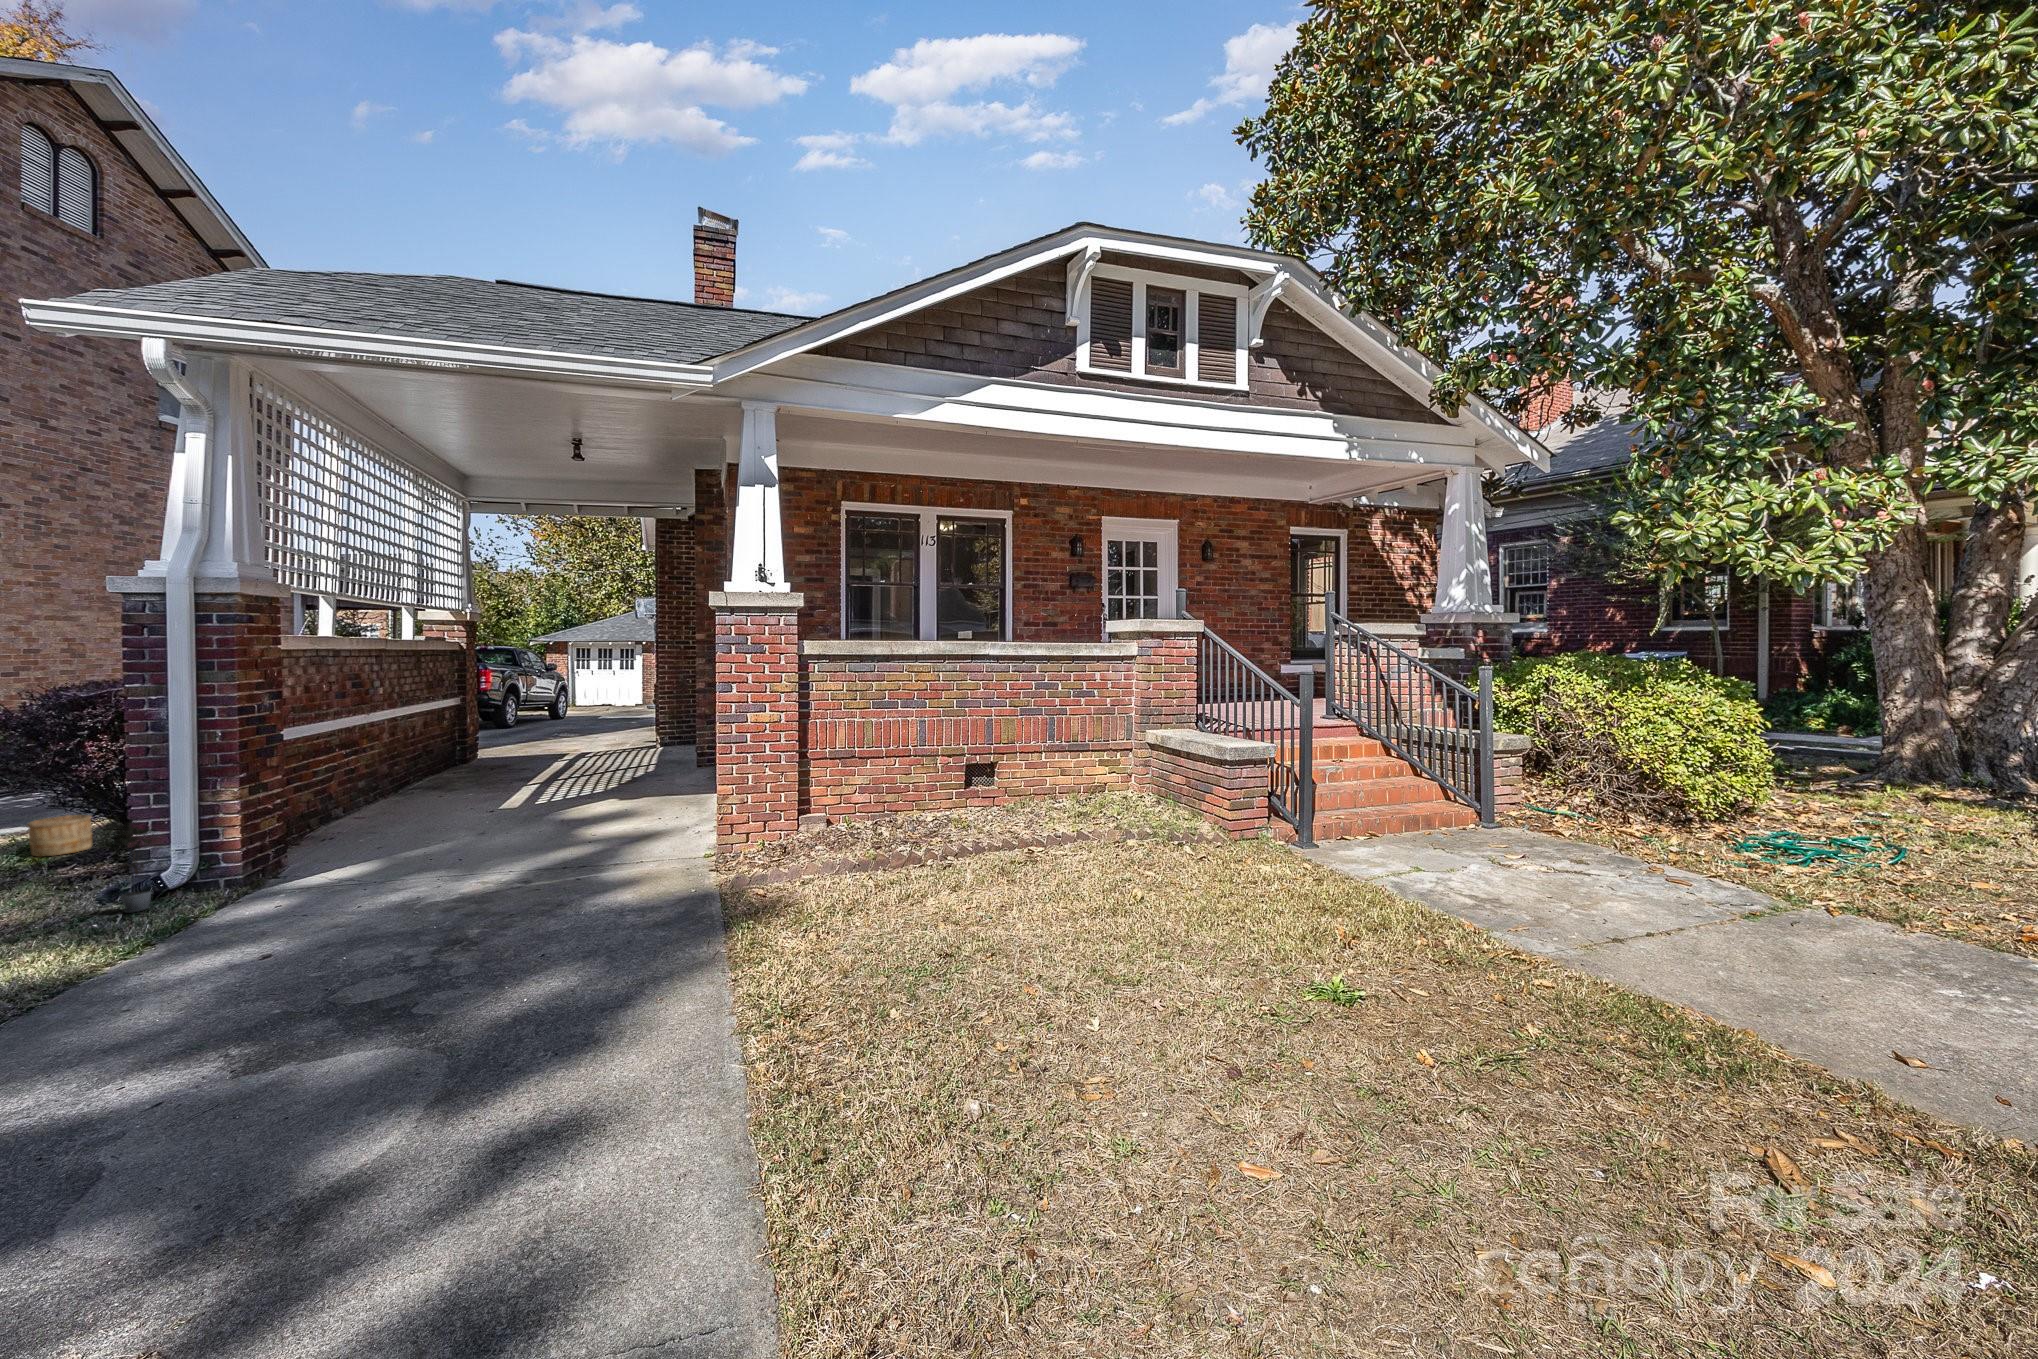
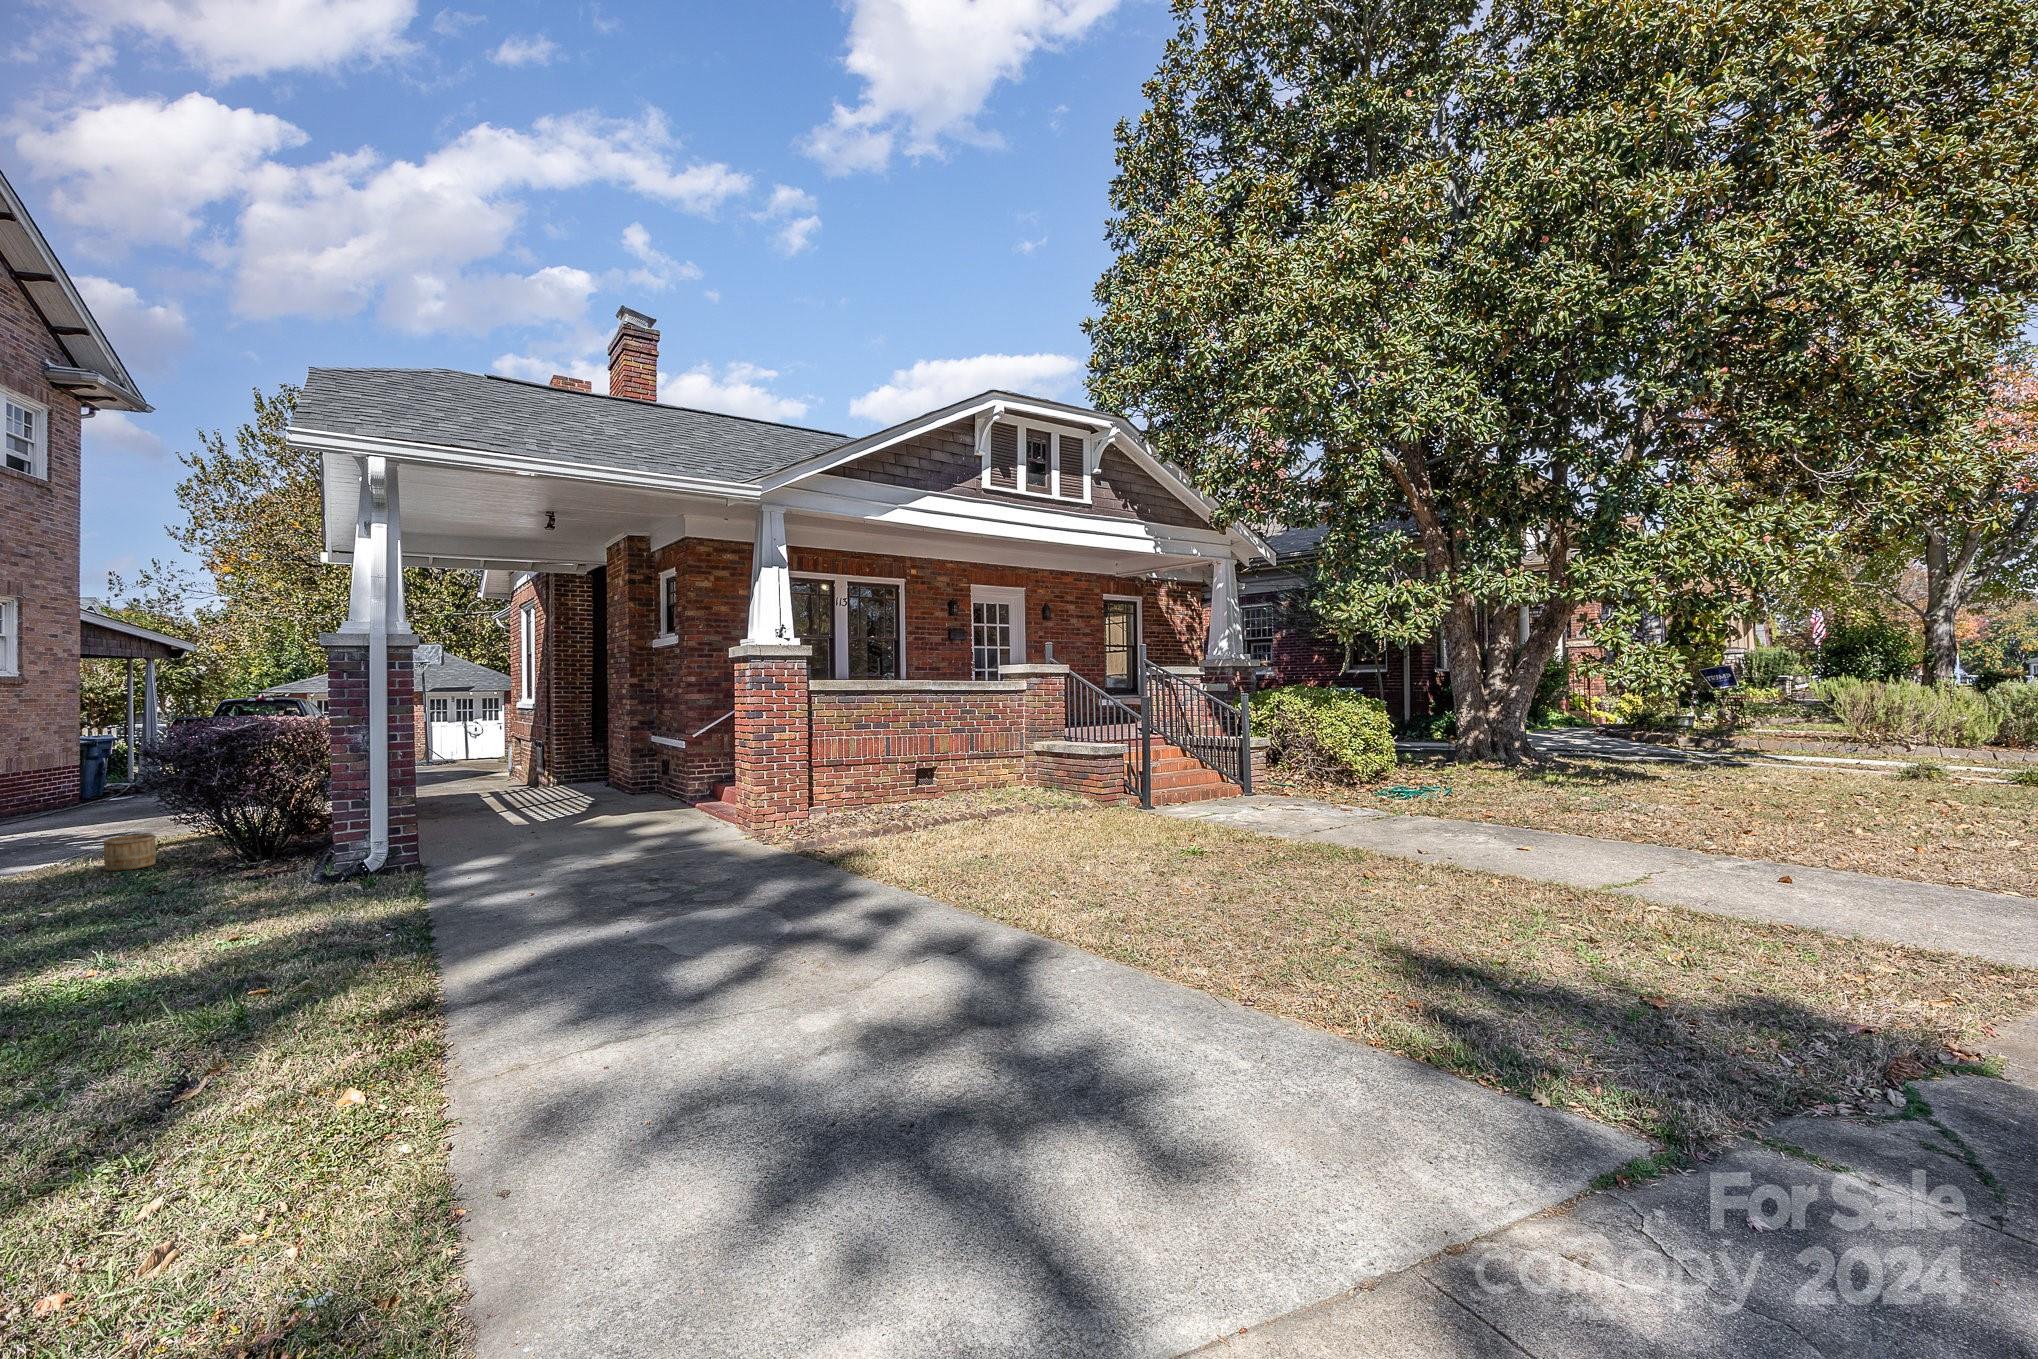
potted plant: present [103,818,157,913] -> present [1435,724,1461,762]

